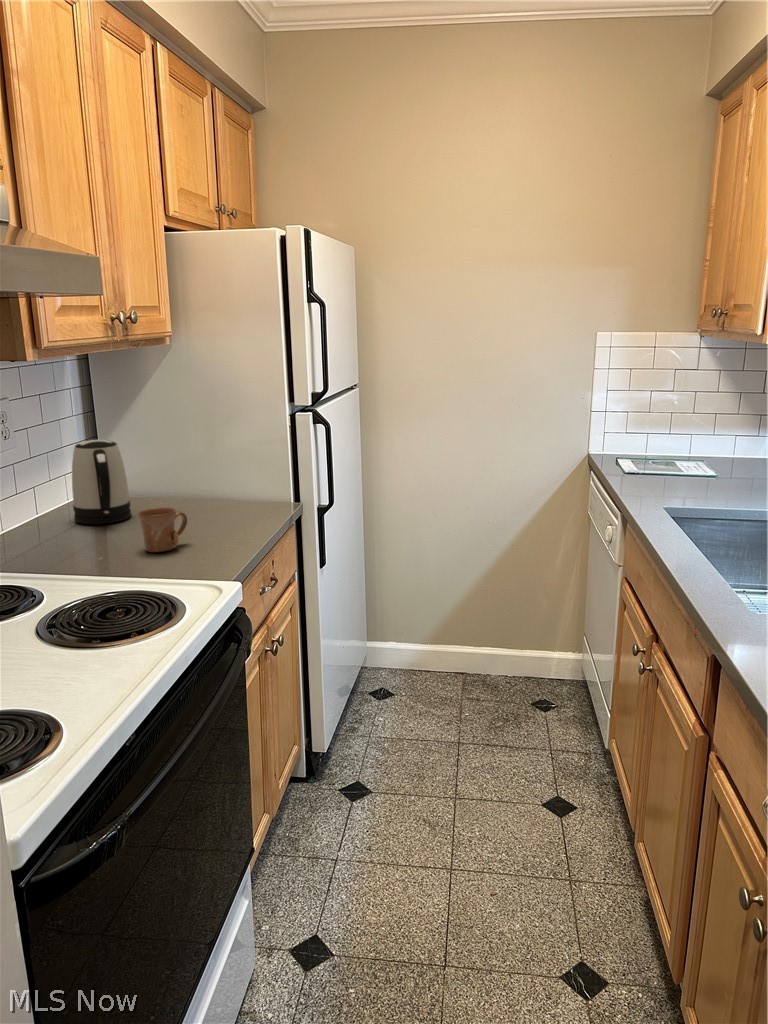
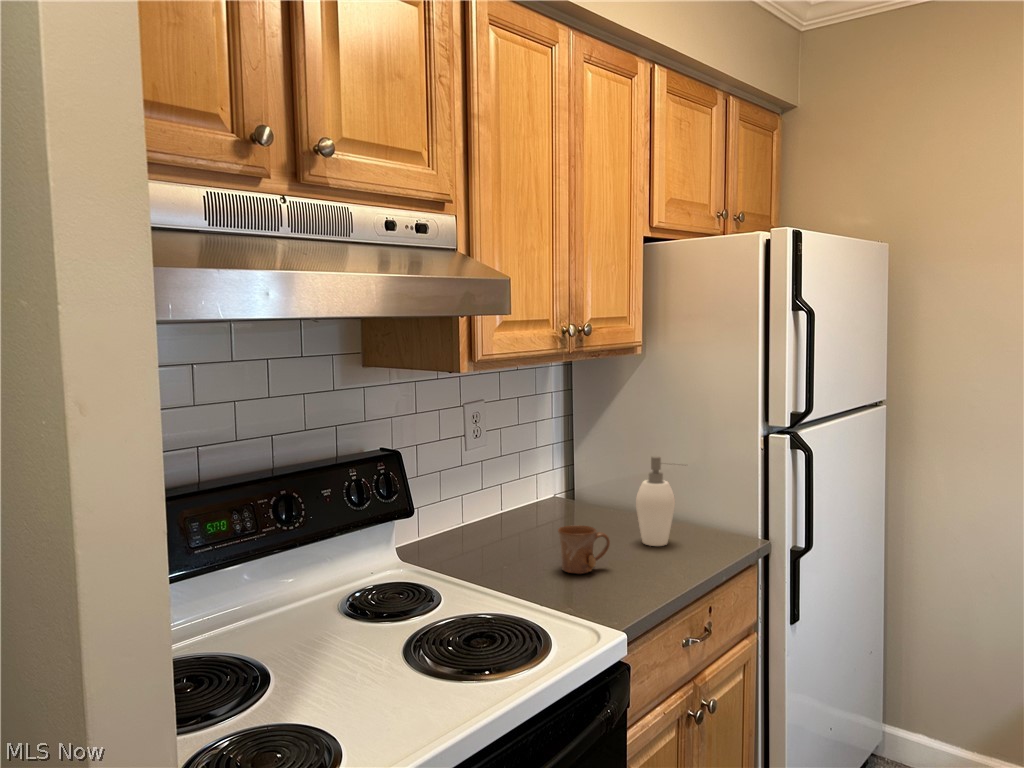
soap dispenser: none [190,439,236,521] -> present [636,456,686,546]
kettle: present [72,440,131,524] -> none [528,445,582,531]

